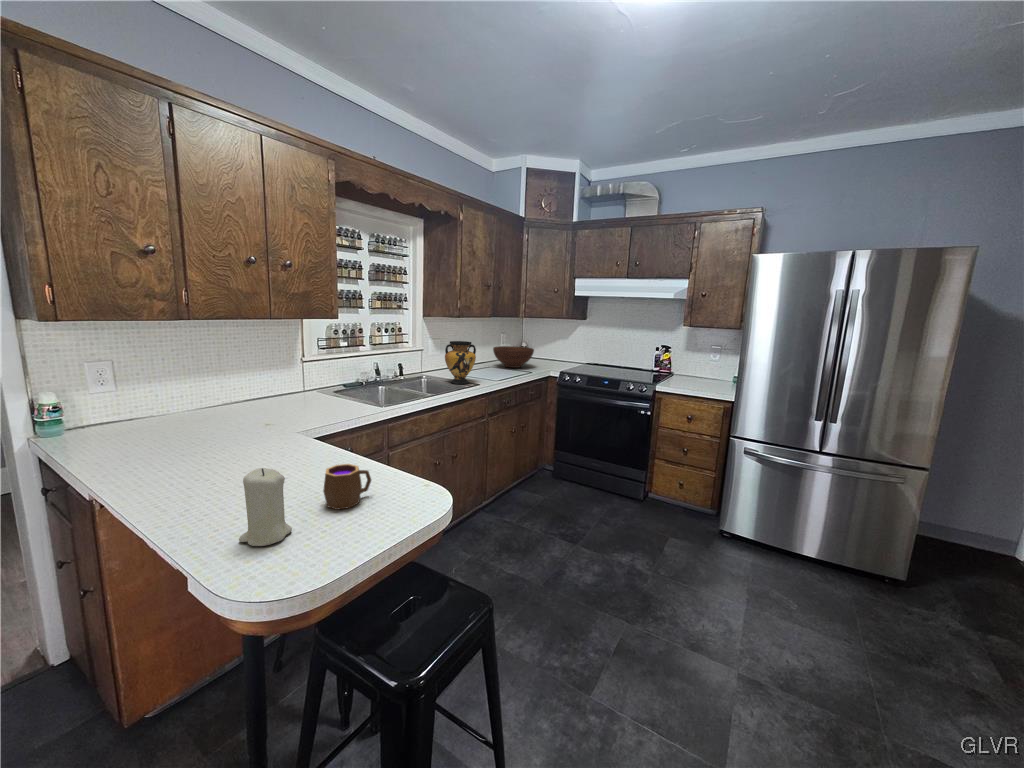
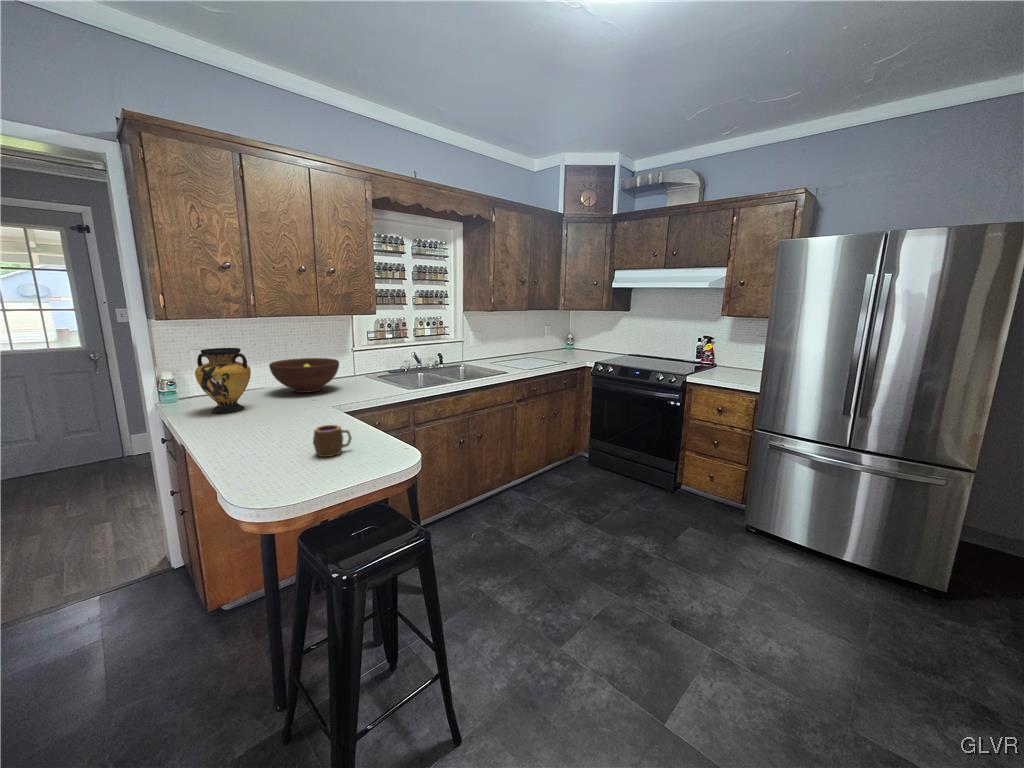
vase: present [445,341,476,384] -> present [195,348,251,413]
fruit bowl: present [493,346,534,368] -> present [269,358,339,393]
candle: present [239,468,292,546] -> none [248,421,284,474]

